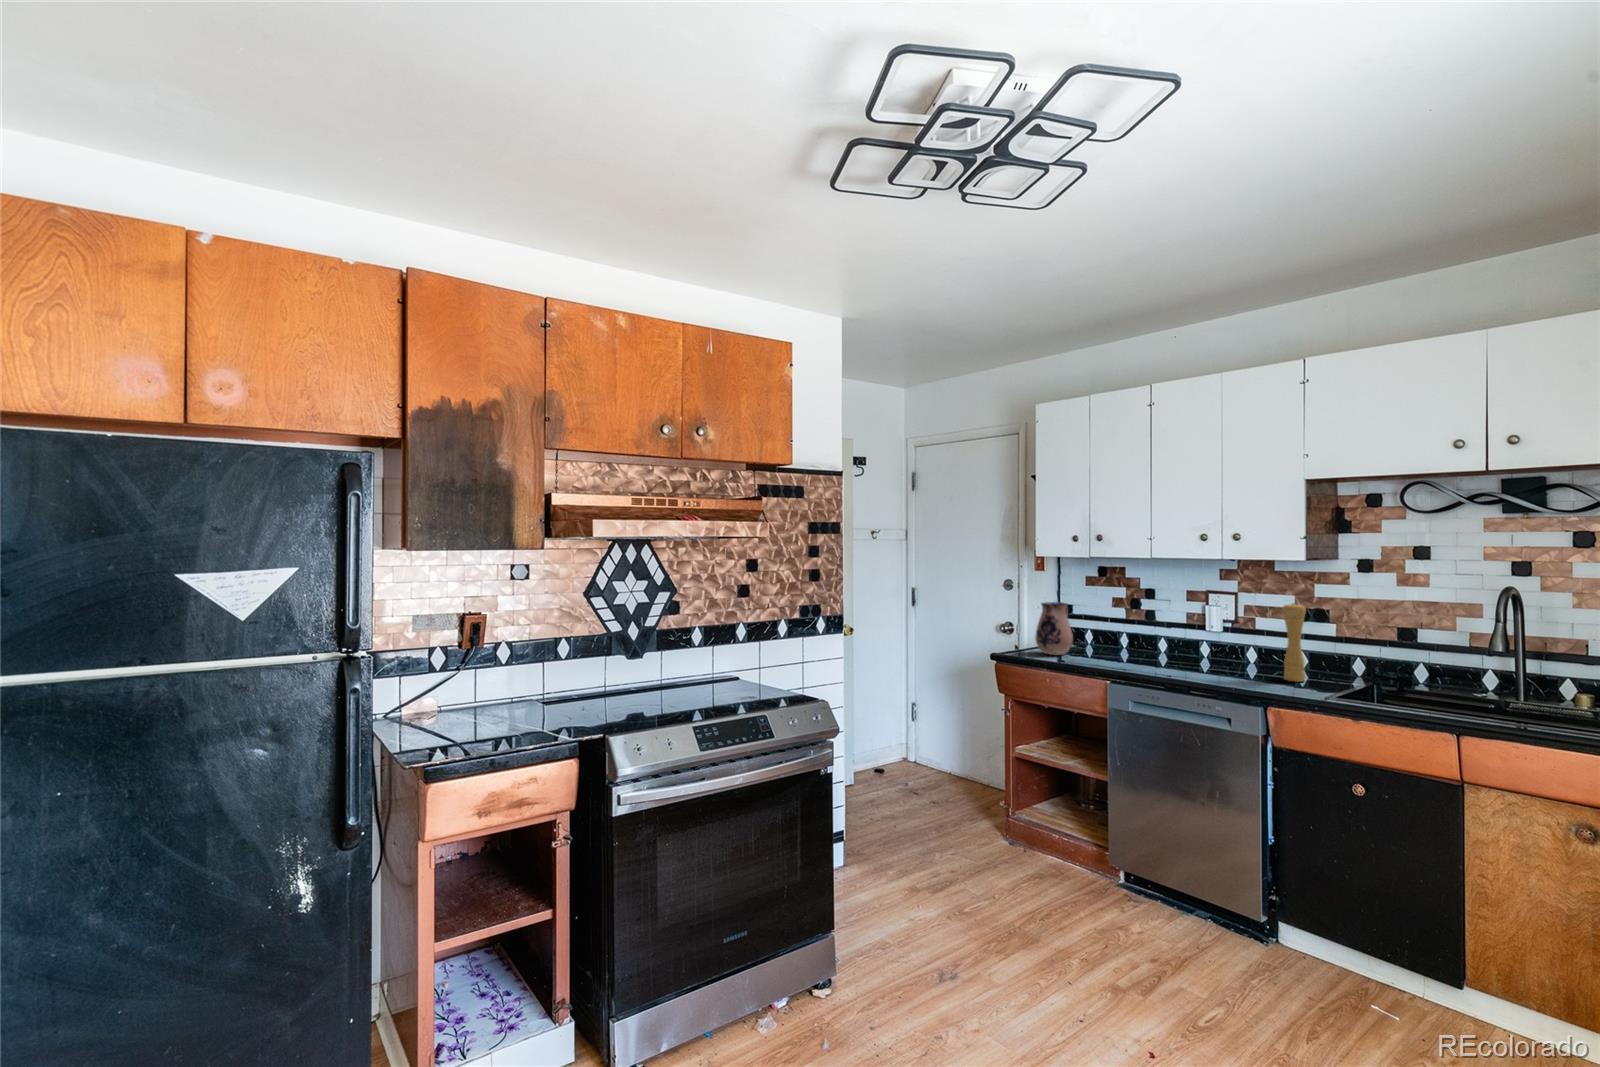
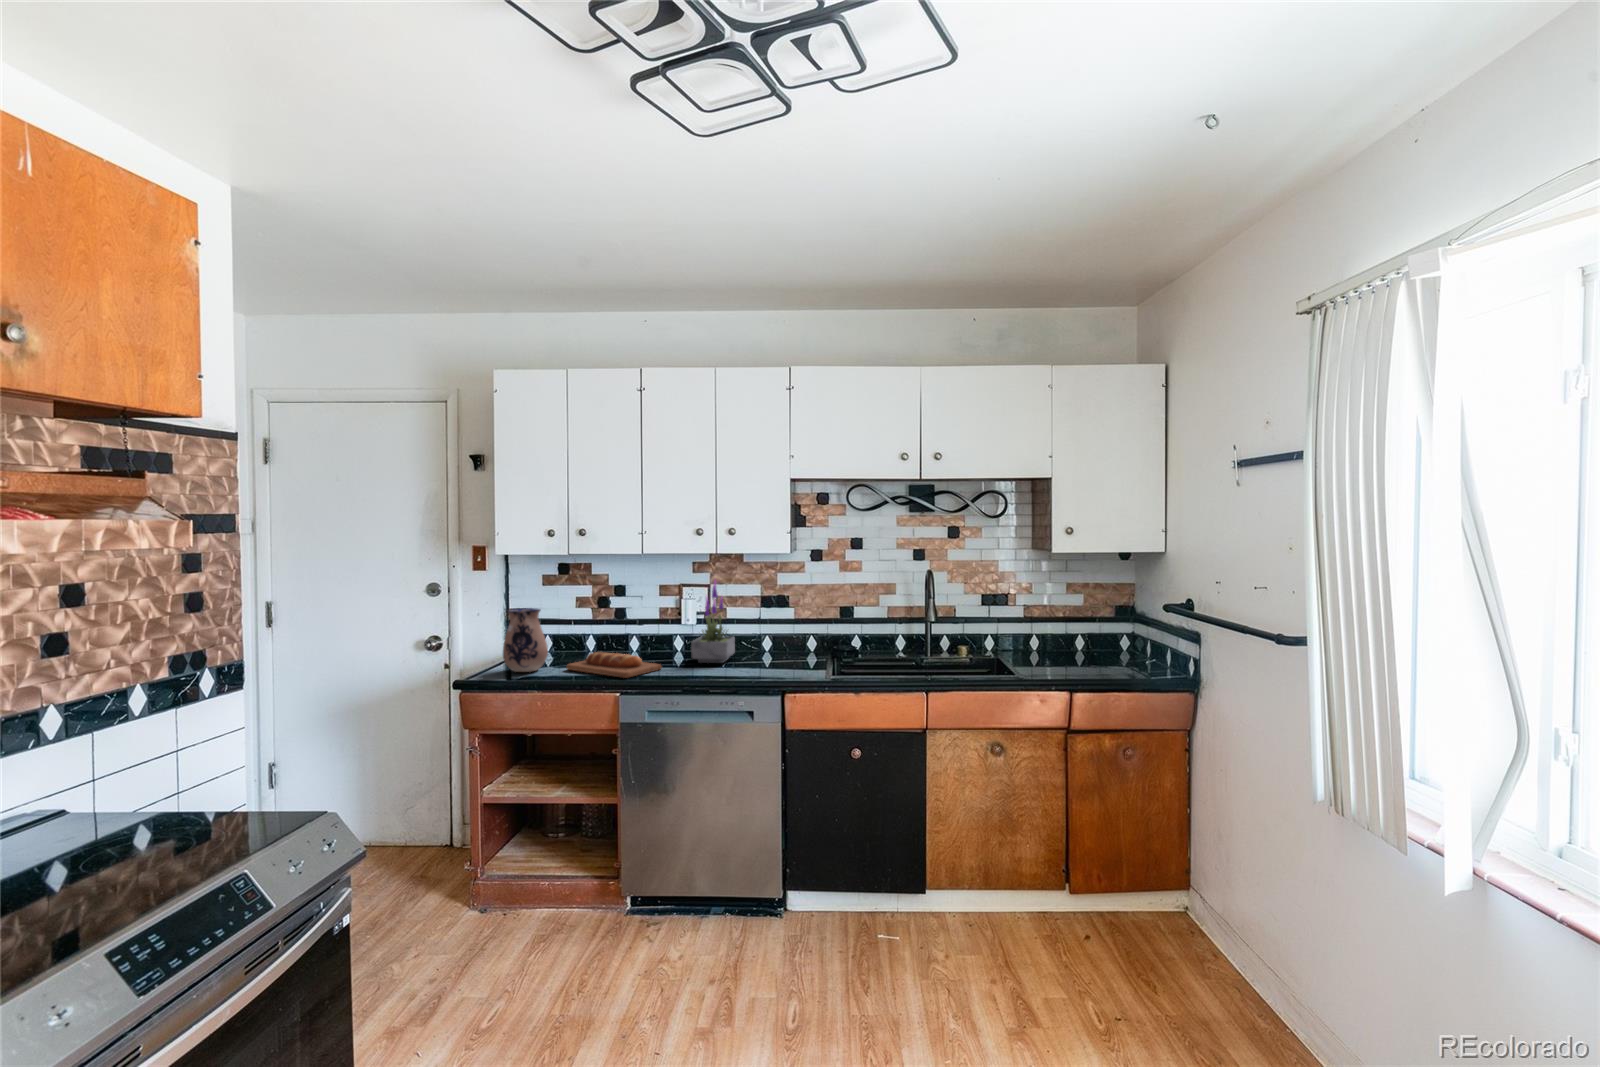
potted plant: none [1203,587,1258,673] -> present [691,581,735,663]
pepper mill: present [1283,603,1306,682] -> none [765,590,784,664]
bread loaf: none [1085,646,1167,670] -> present [566,652,662,678]

